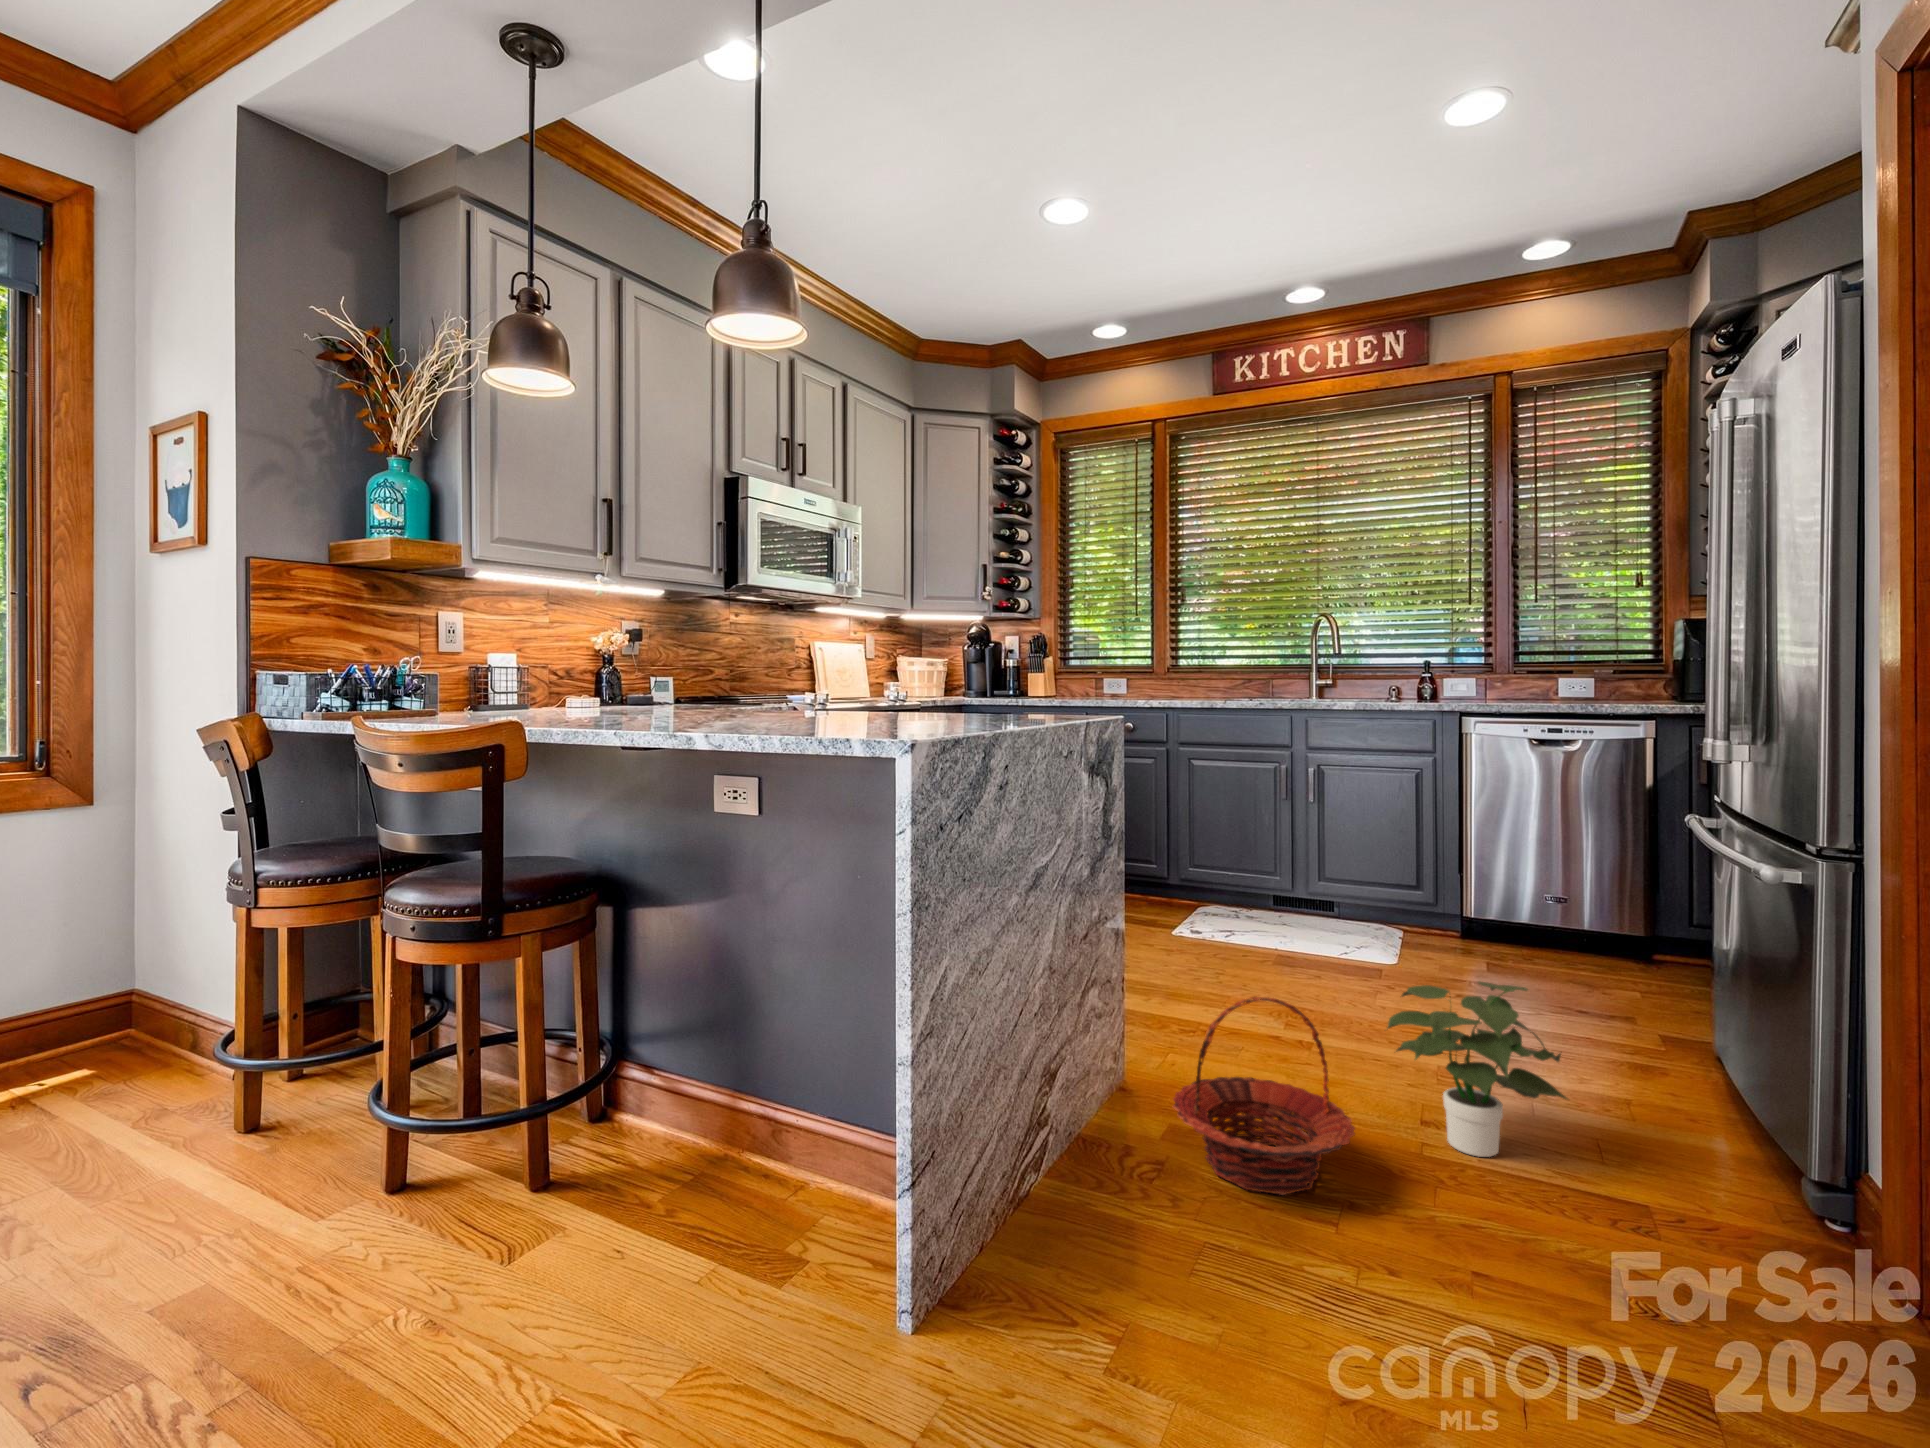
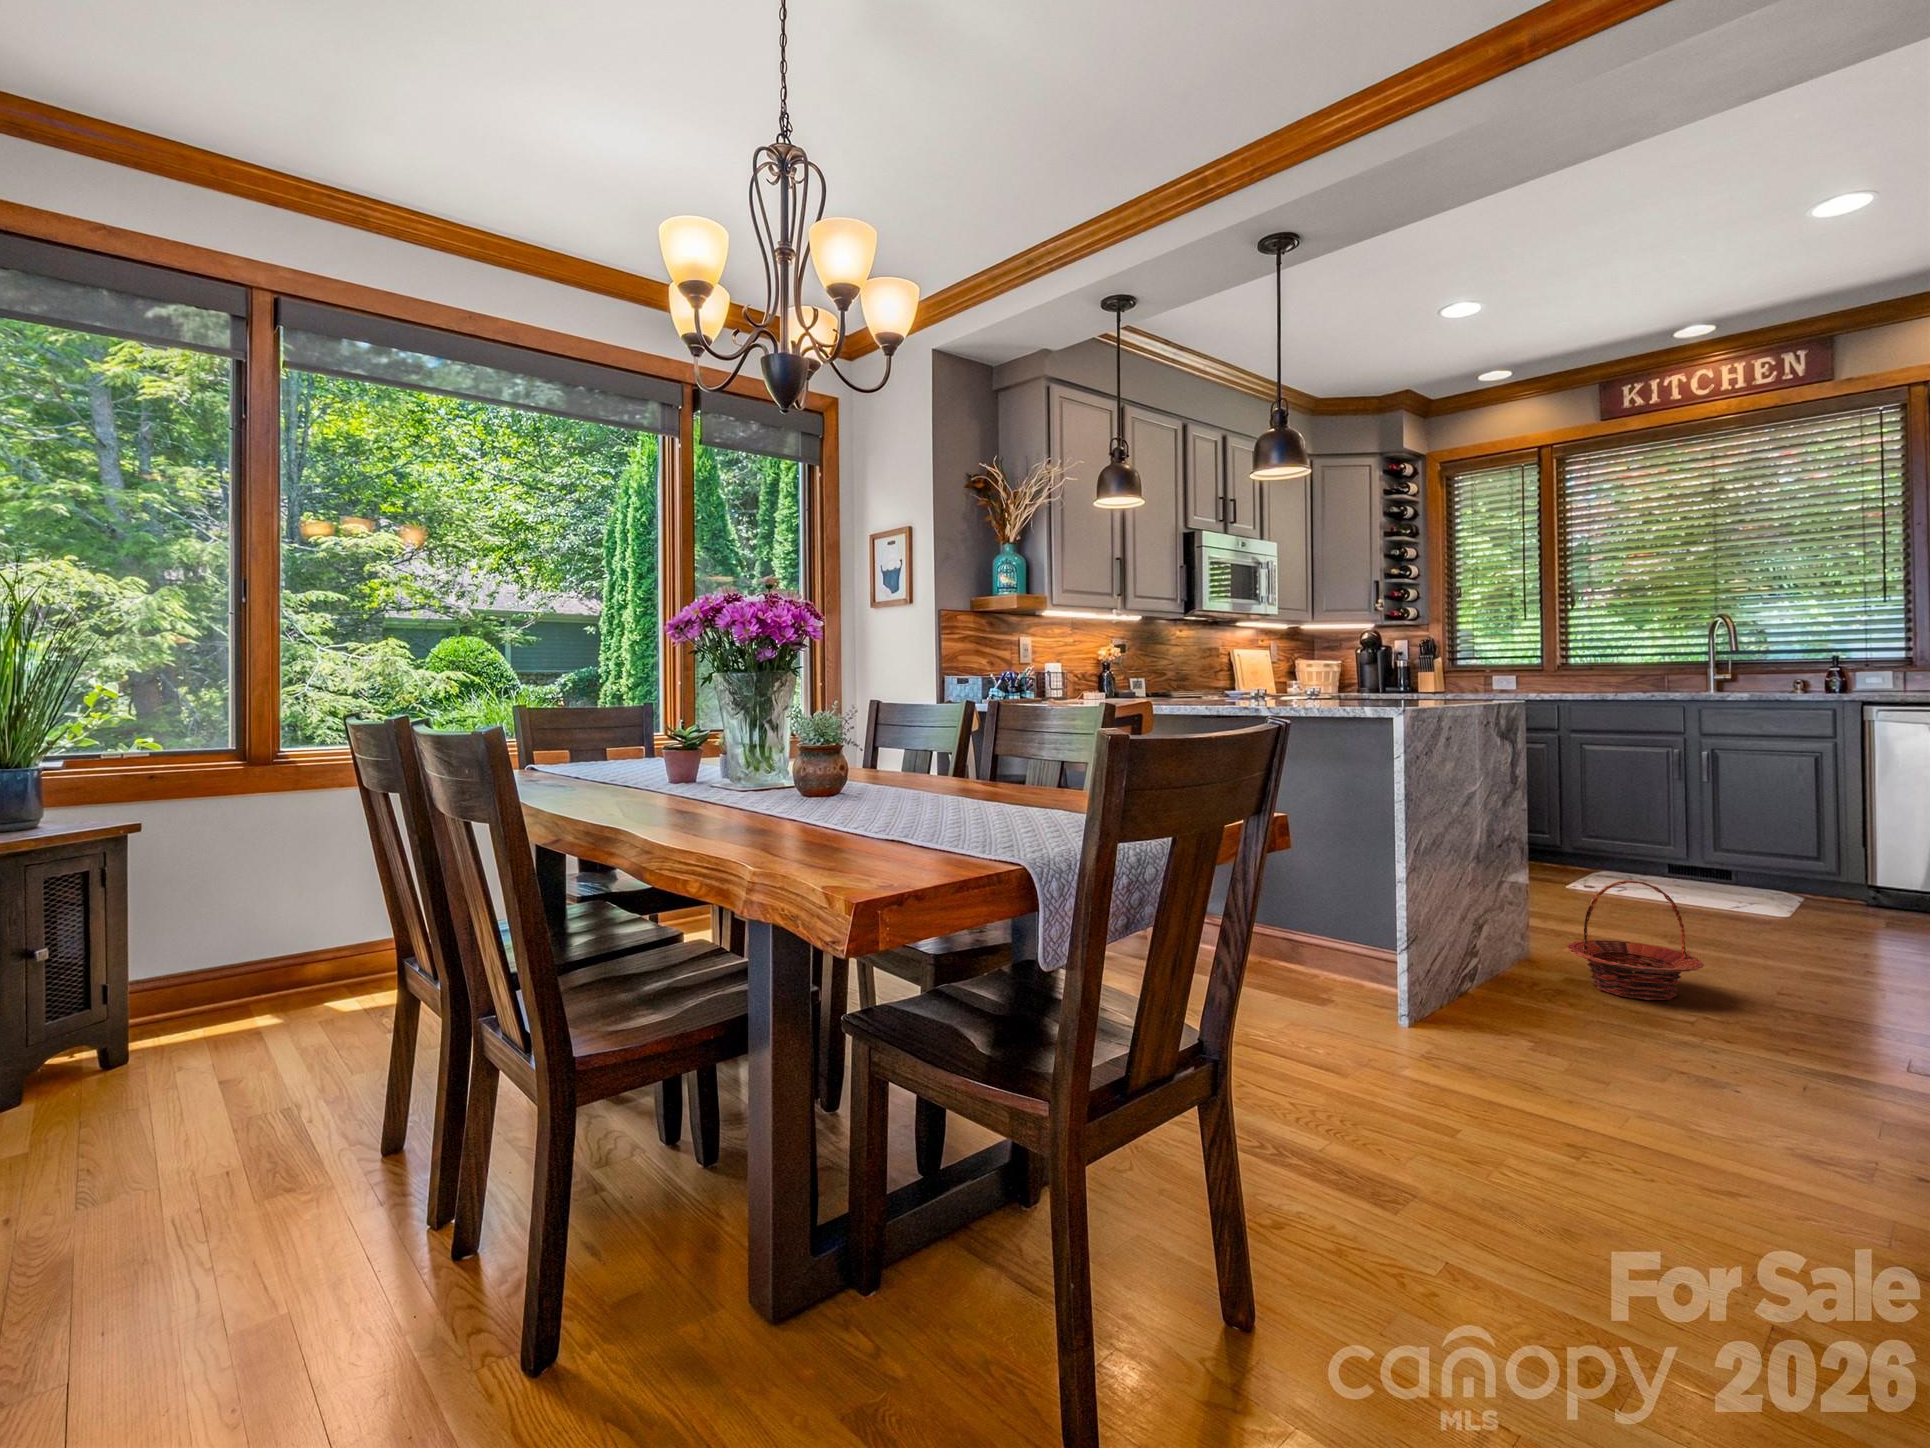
potted plant: present [1388,982,1567,1157] -> none [1737,884,1884,1000]

